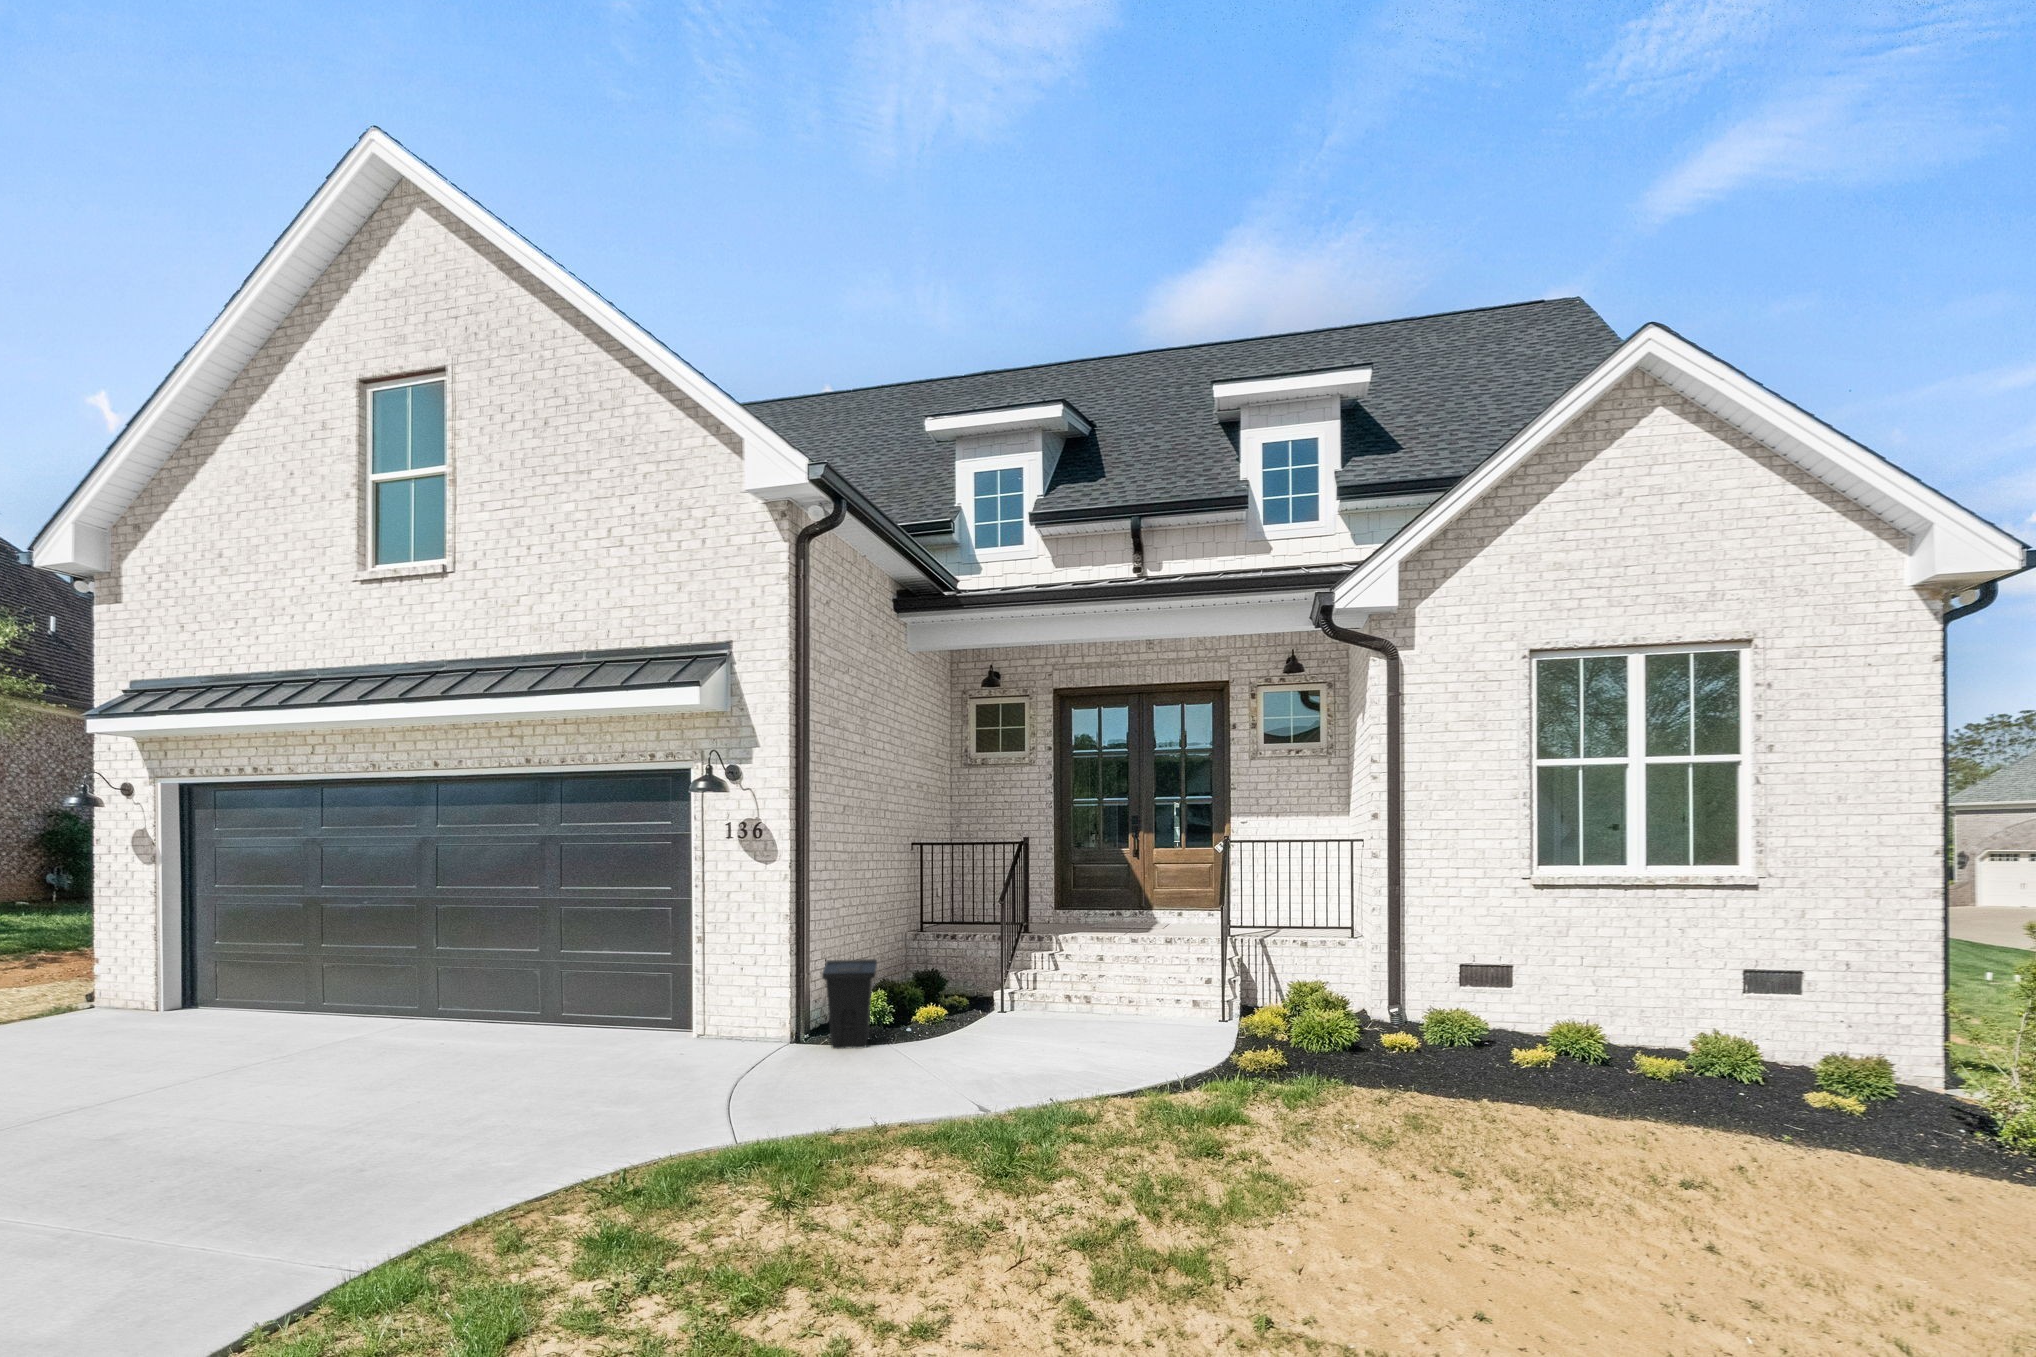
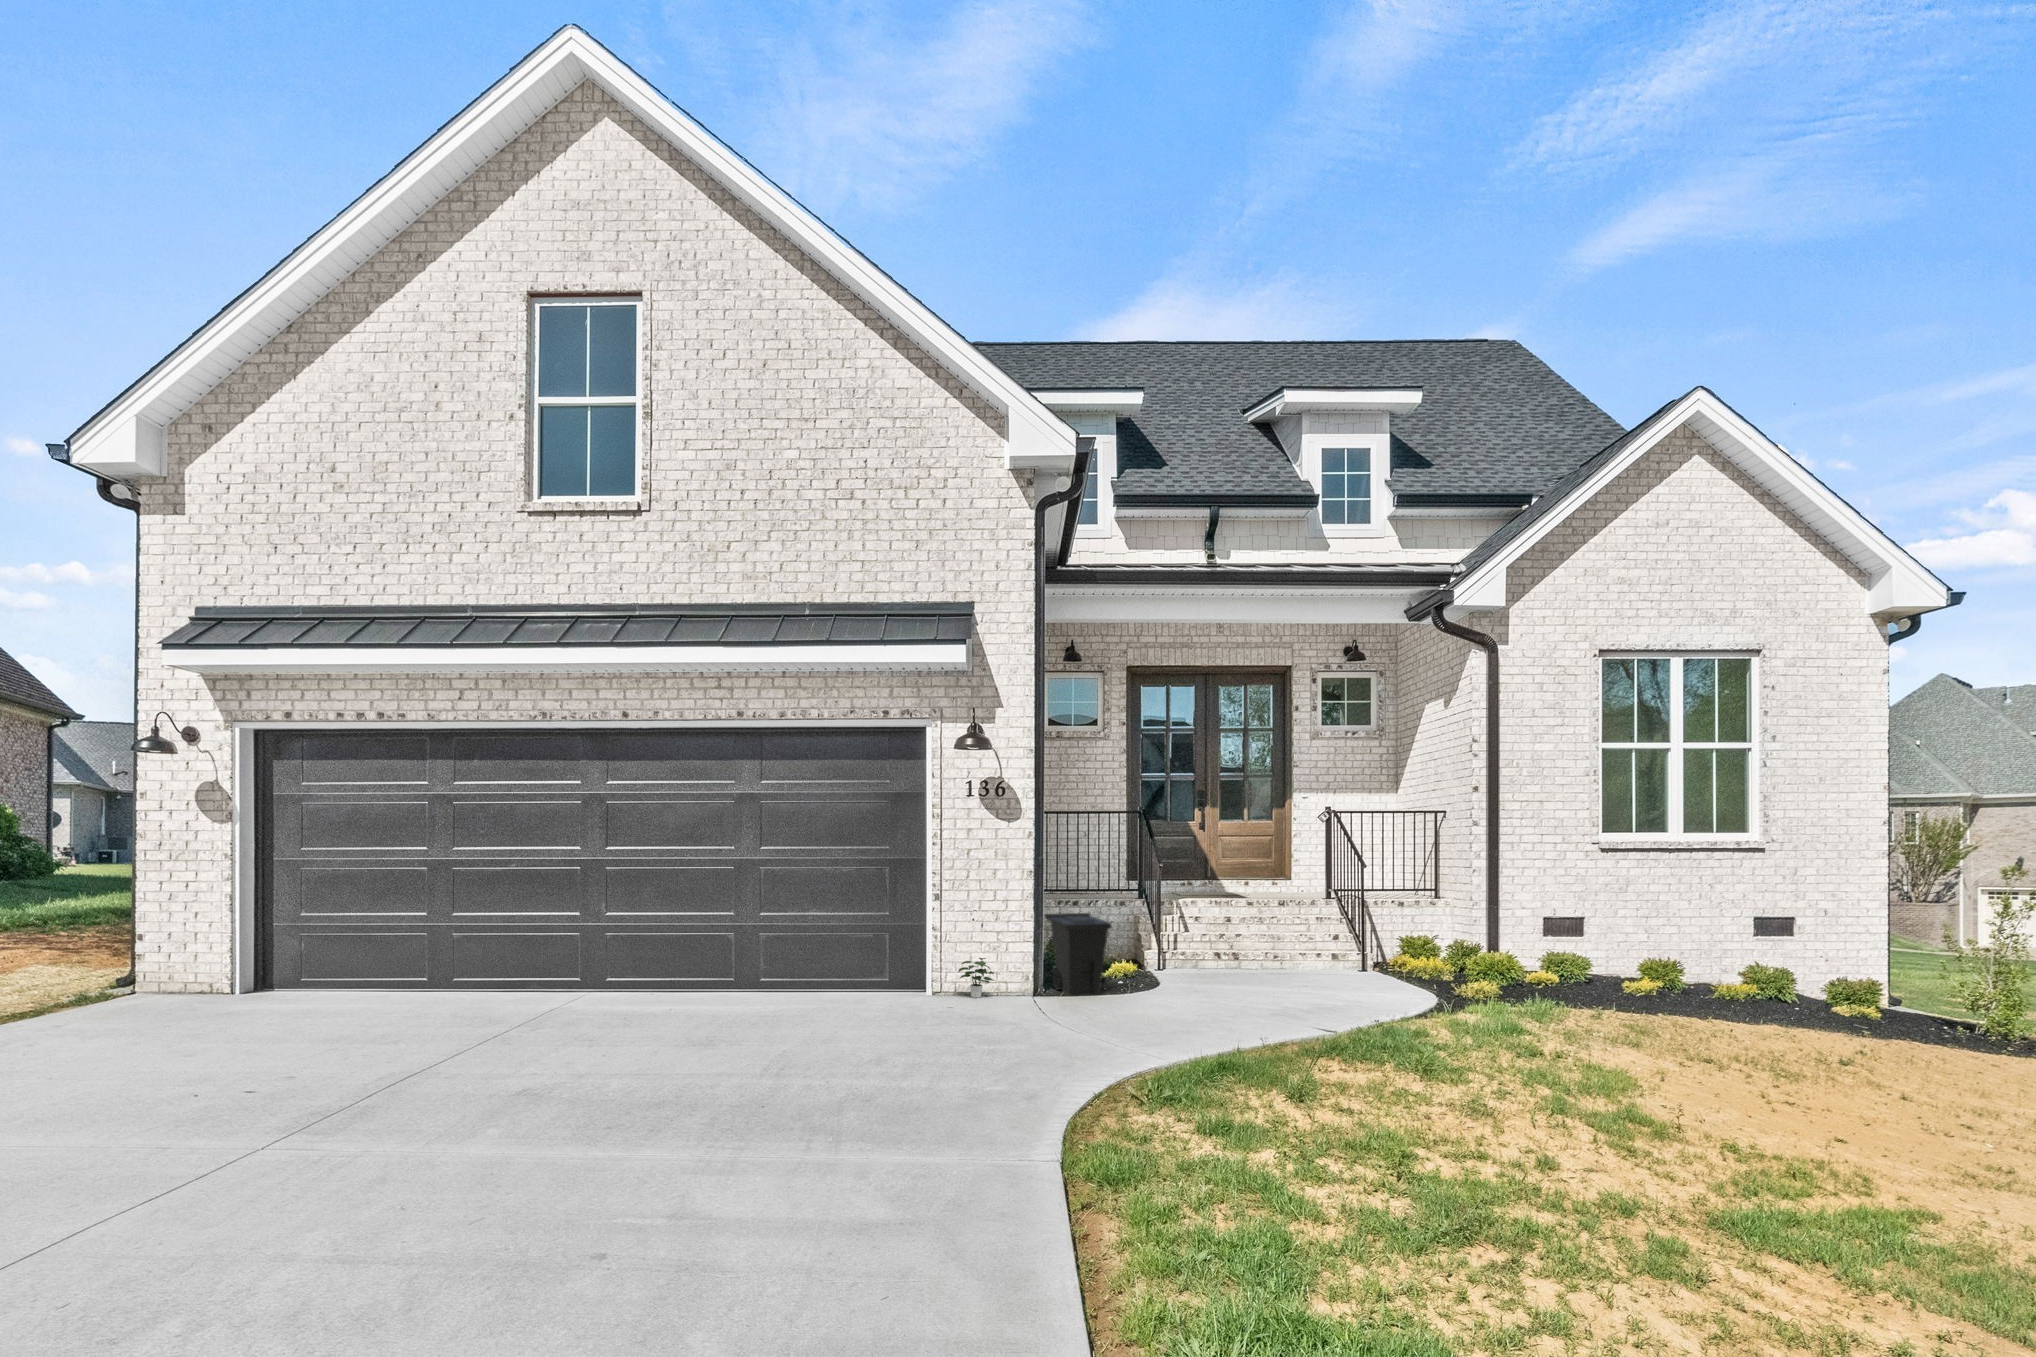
potted plant: none [717,1006,756,1048] -> present [959,958,994,998]

